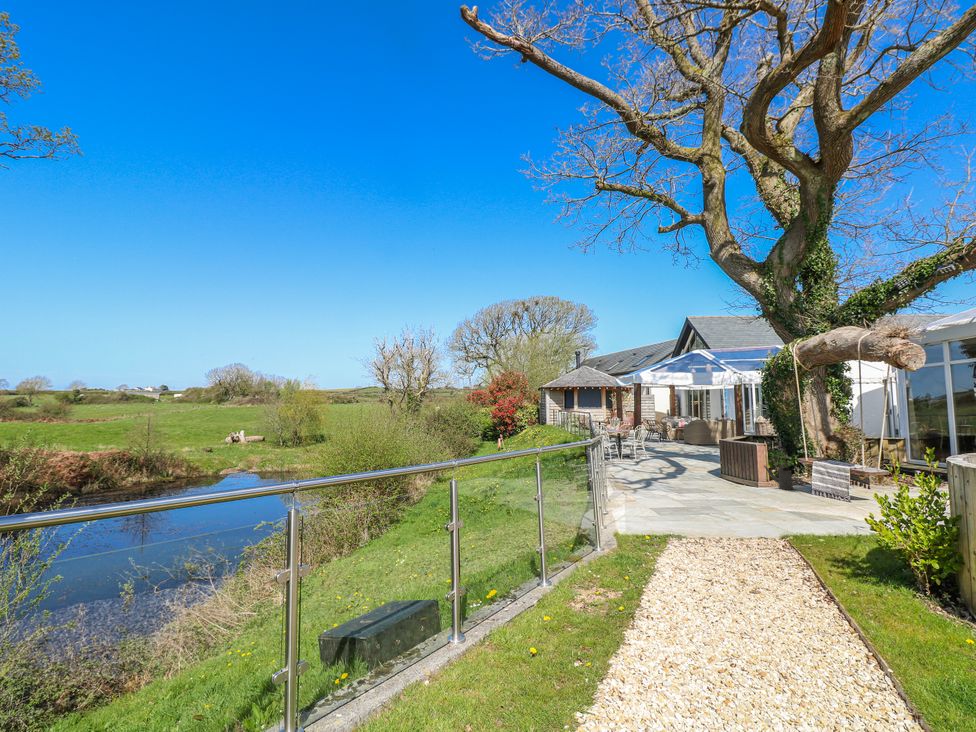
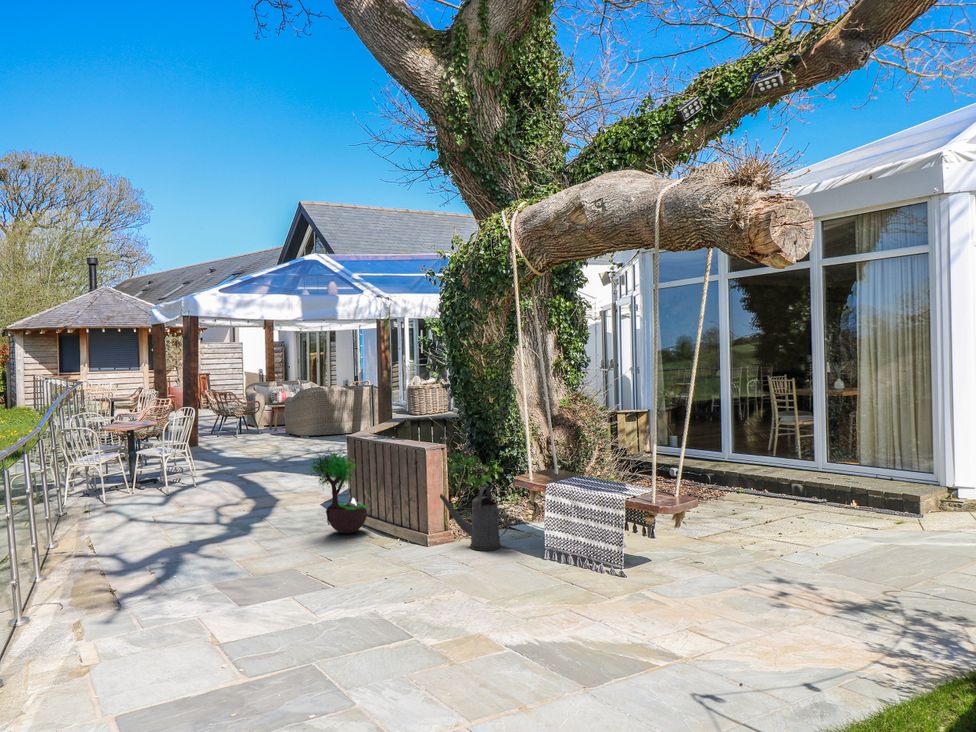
potted tree: none [704,442,731,480] -> present [308,448,367,533]

